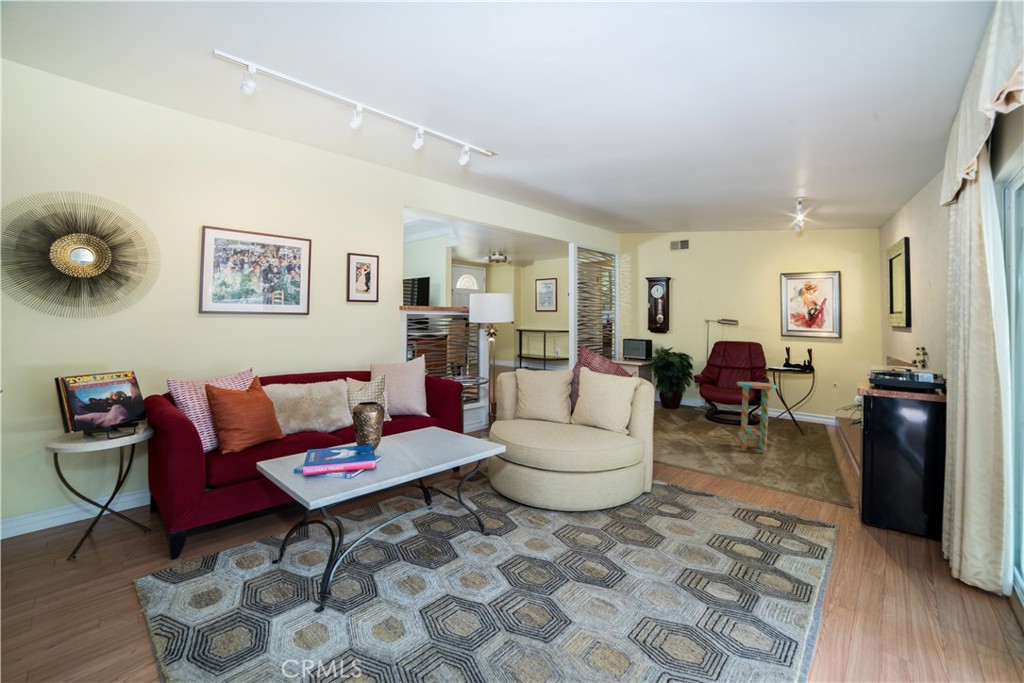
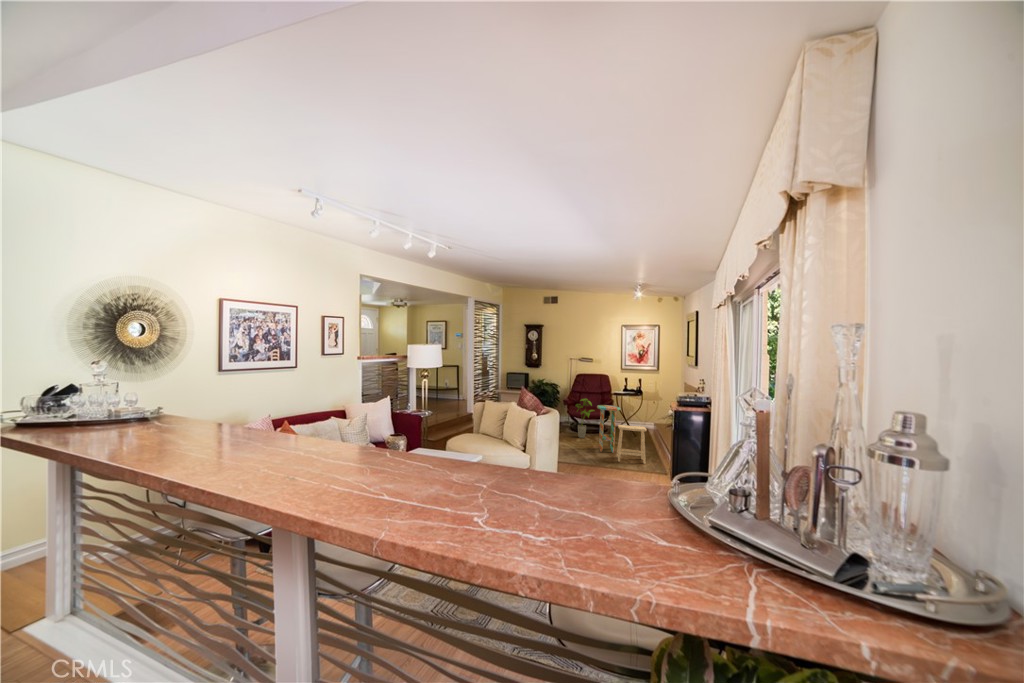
house plant: none [703,374,736,431] -> present [576,398,594,438]
footstool: none [770,410,827,475] -> present [617,425,647,464]

